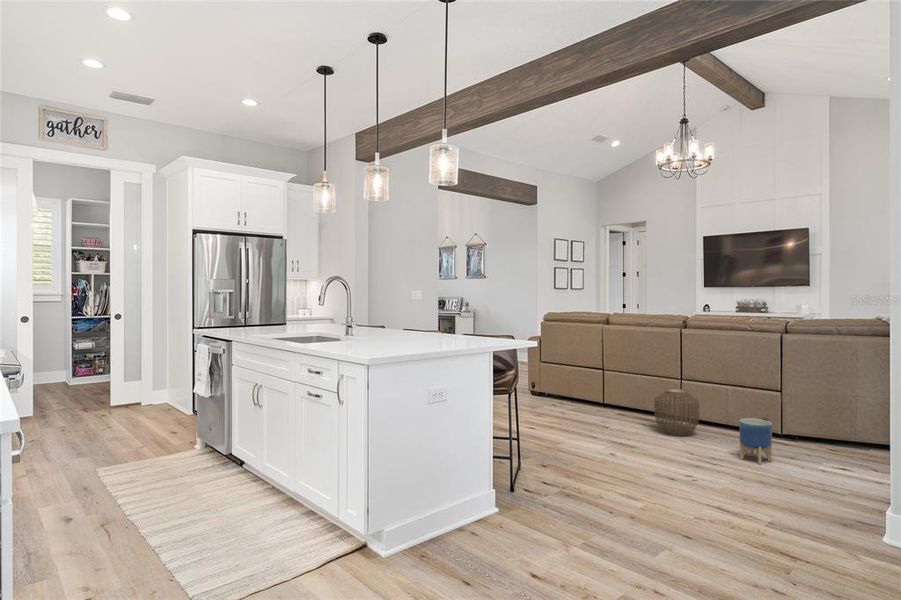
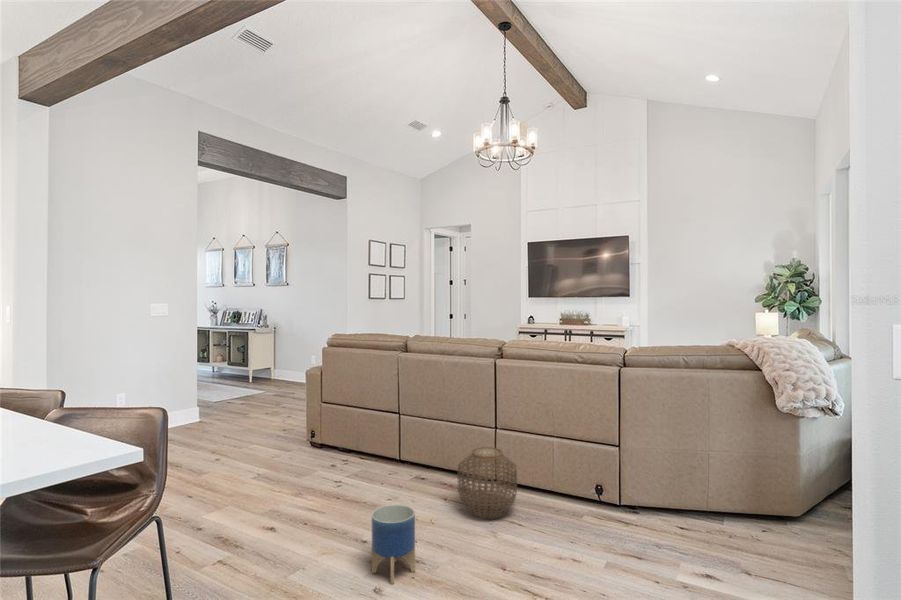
planter: present [740,418,772,464] -> present [372,504,415,584]

